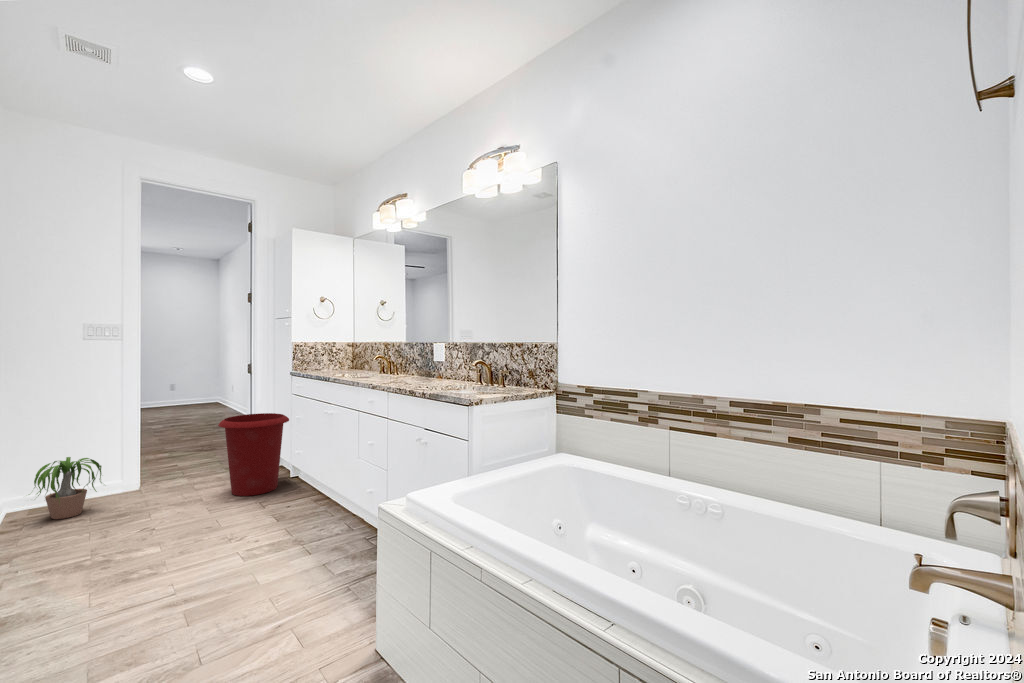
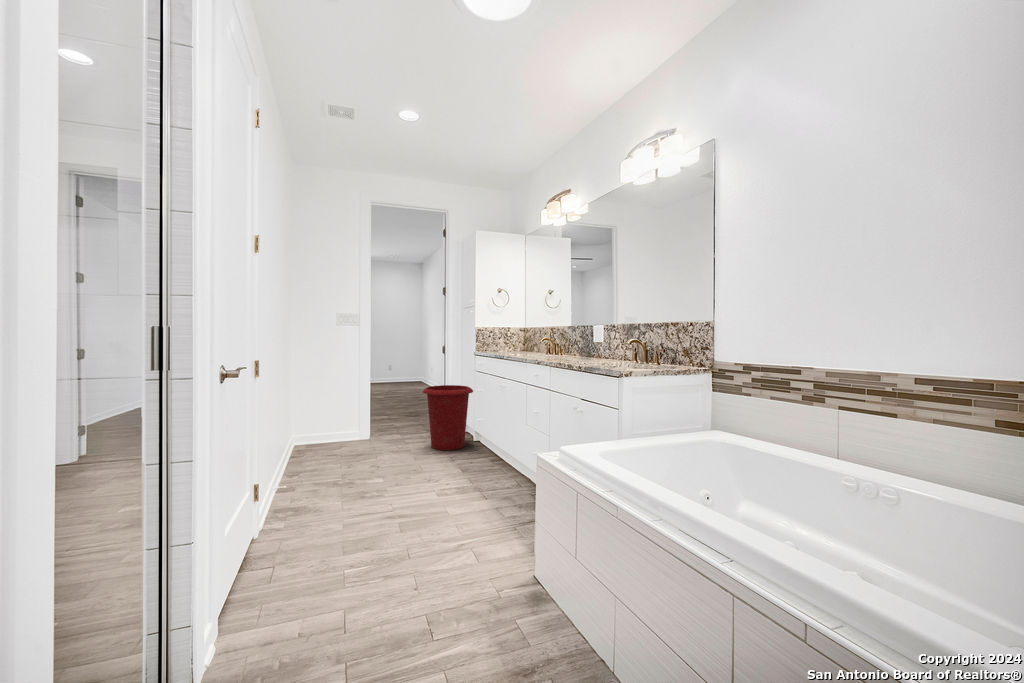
potted plant: present [34,457,102,519] -> none [306,408,358,451]

